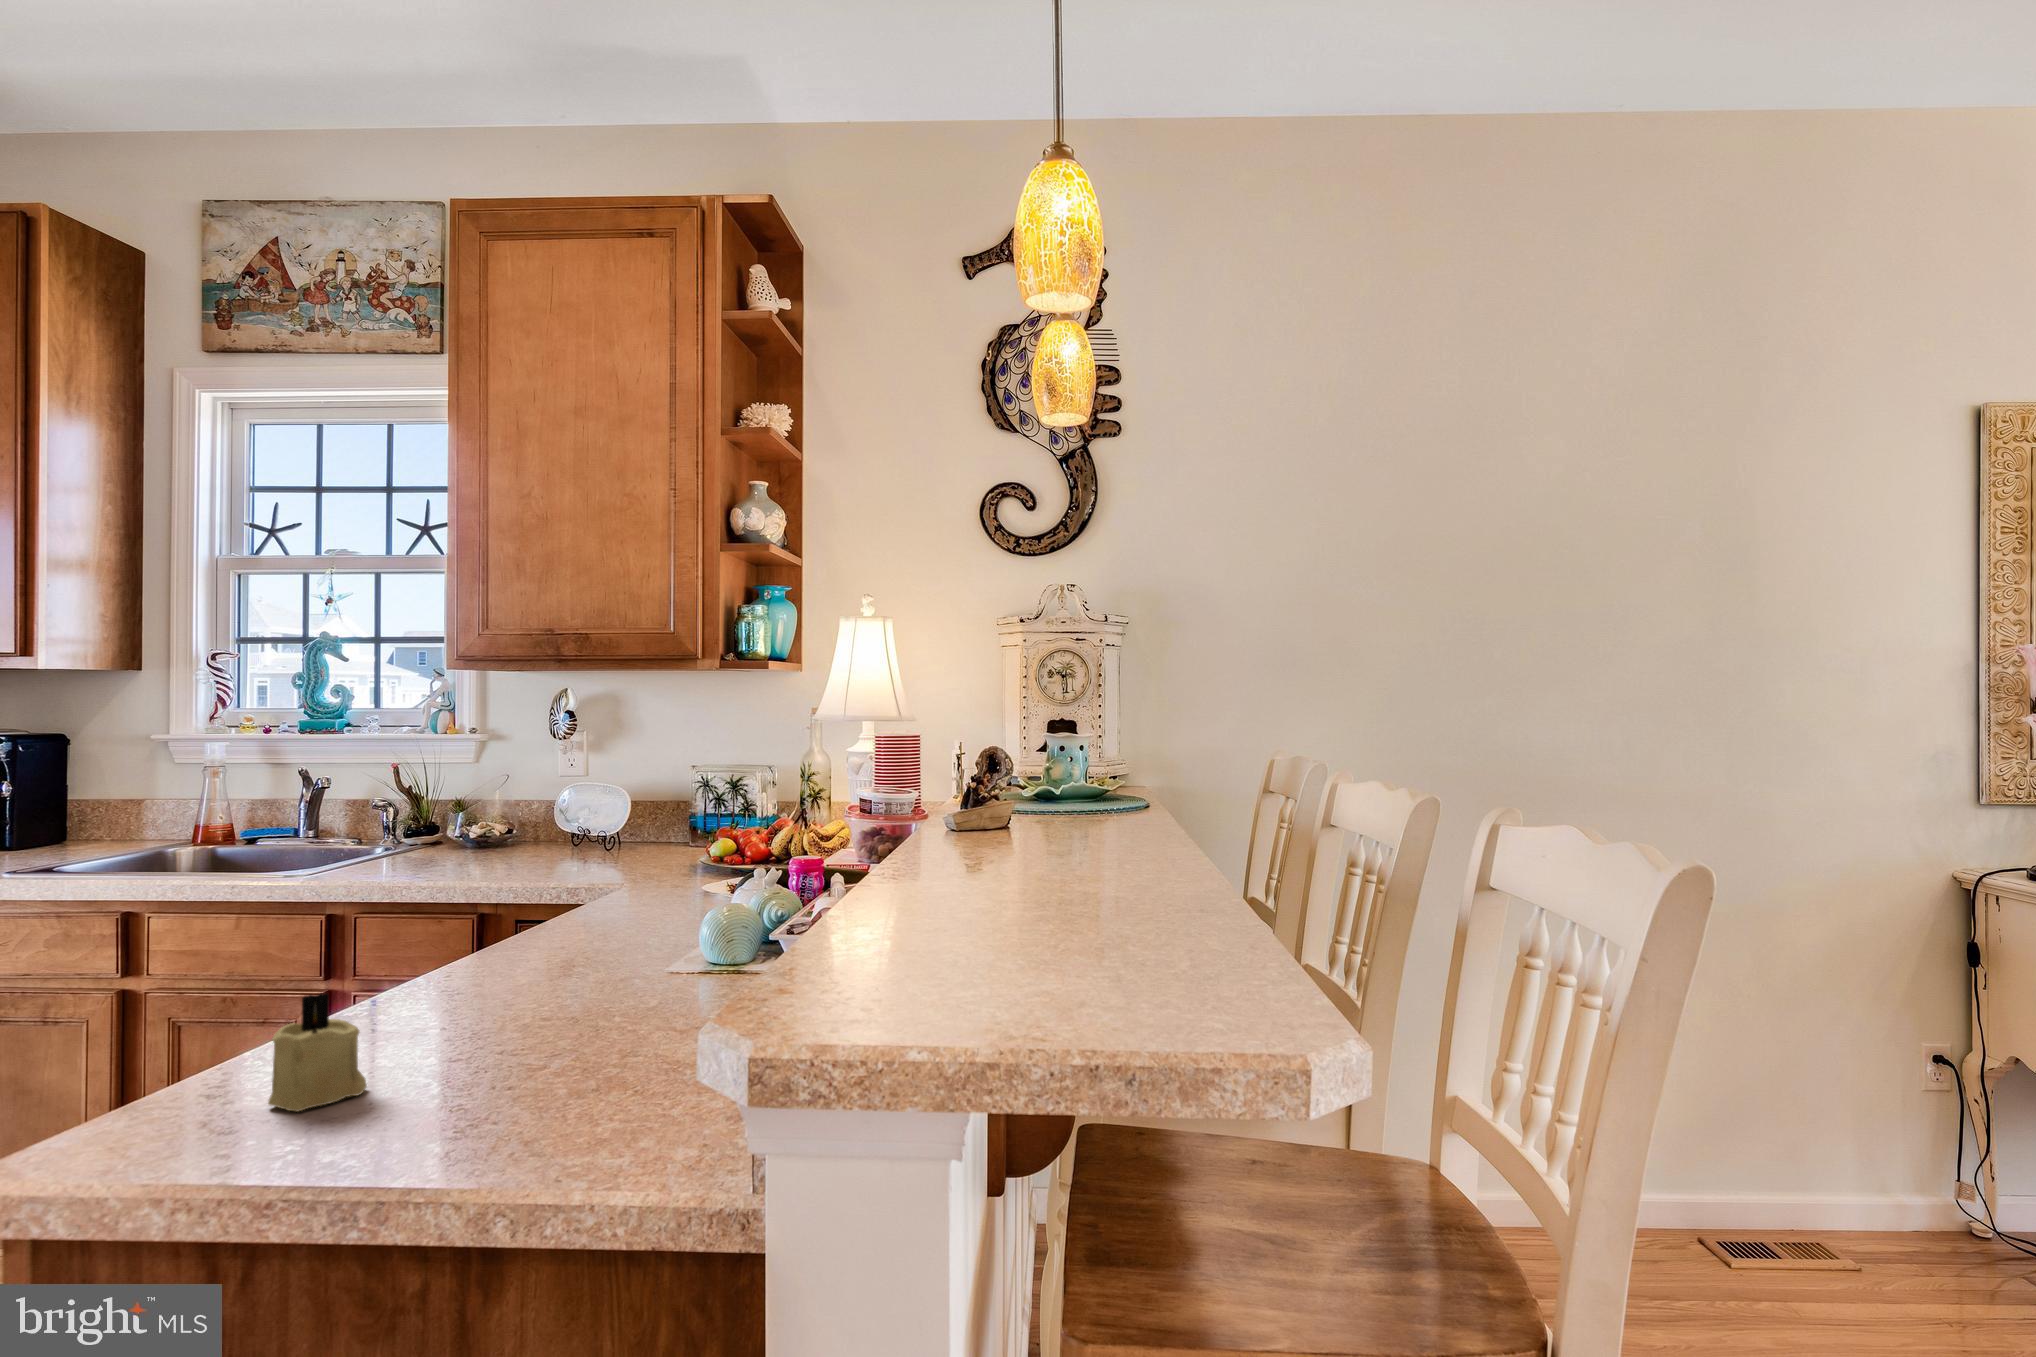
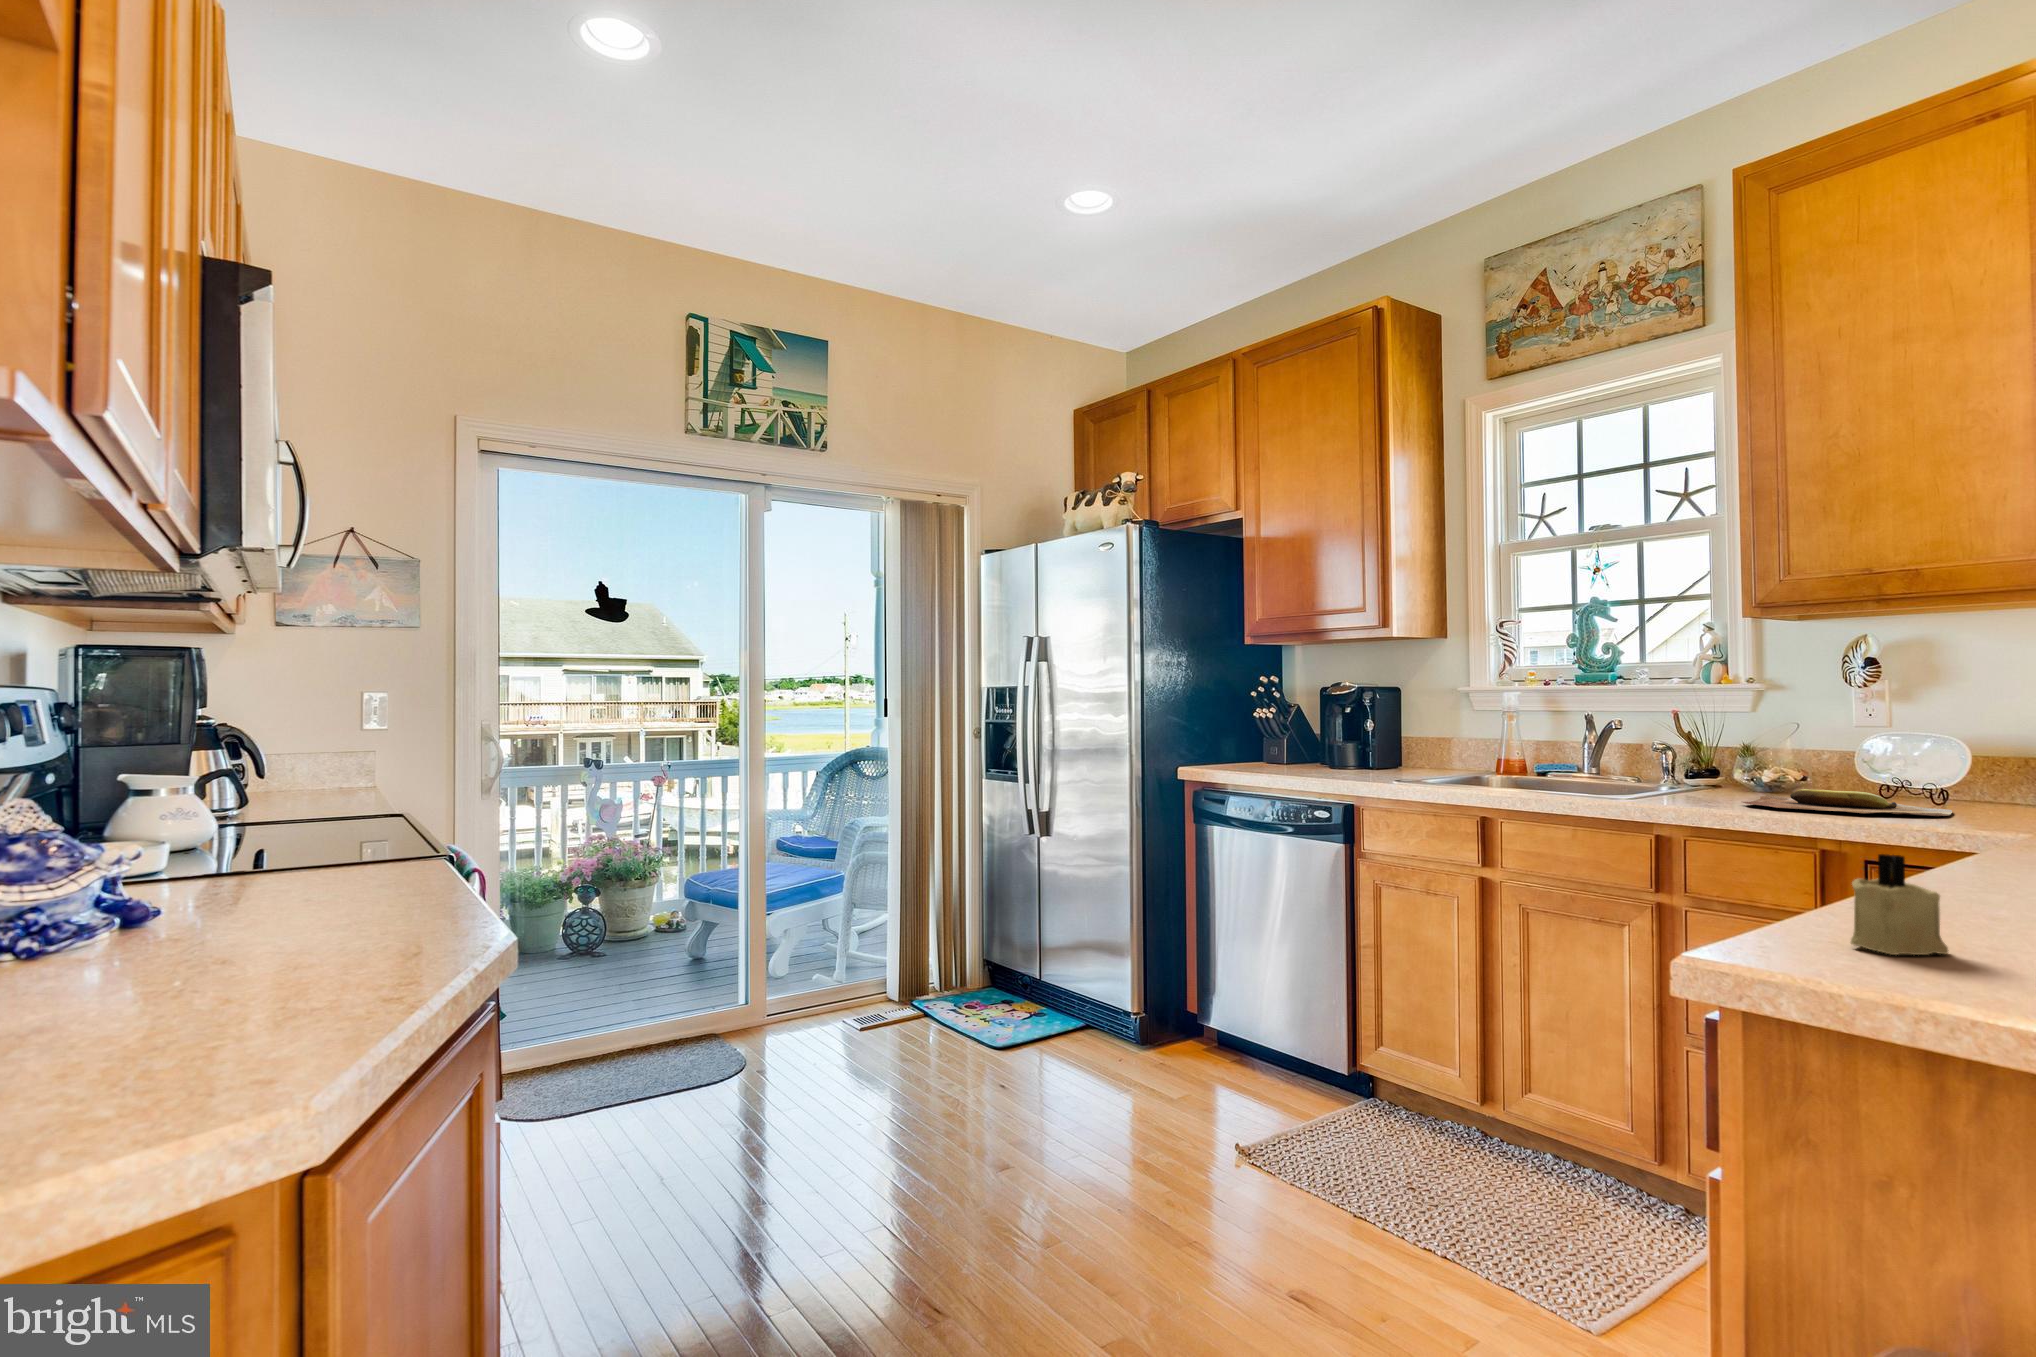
cutting board: none [420,848,605,874] -> present [1743,789,1952,816]

